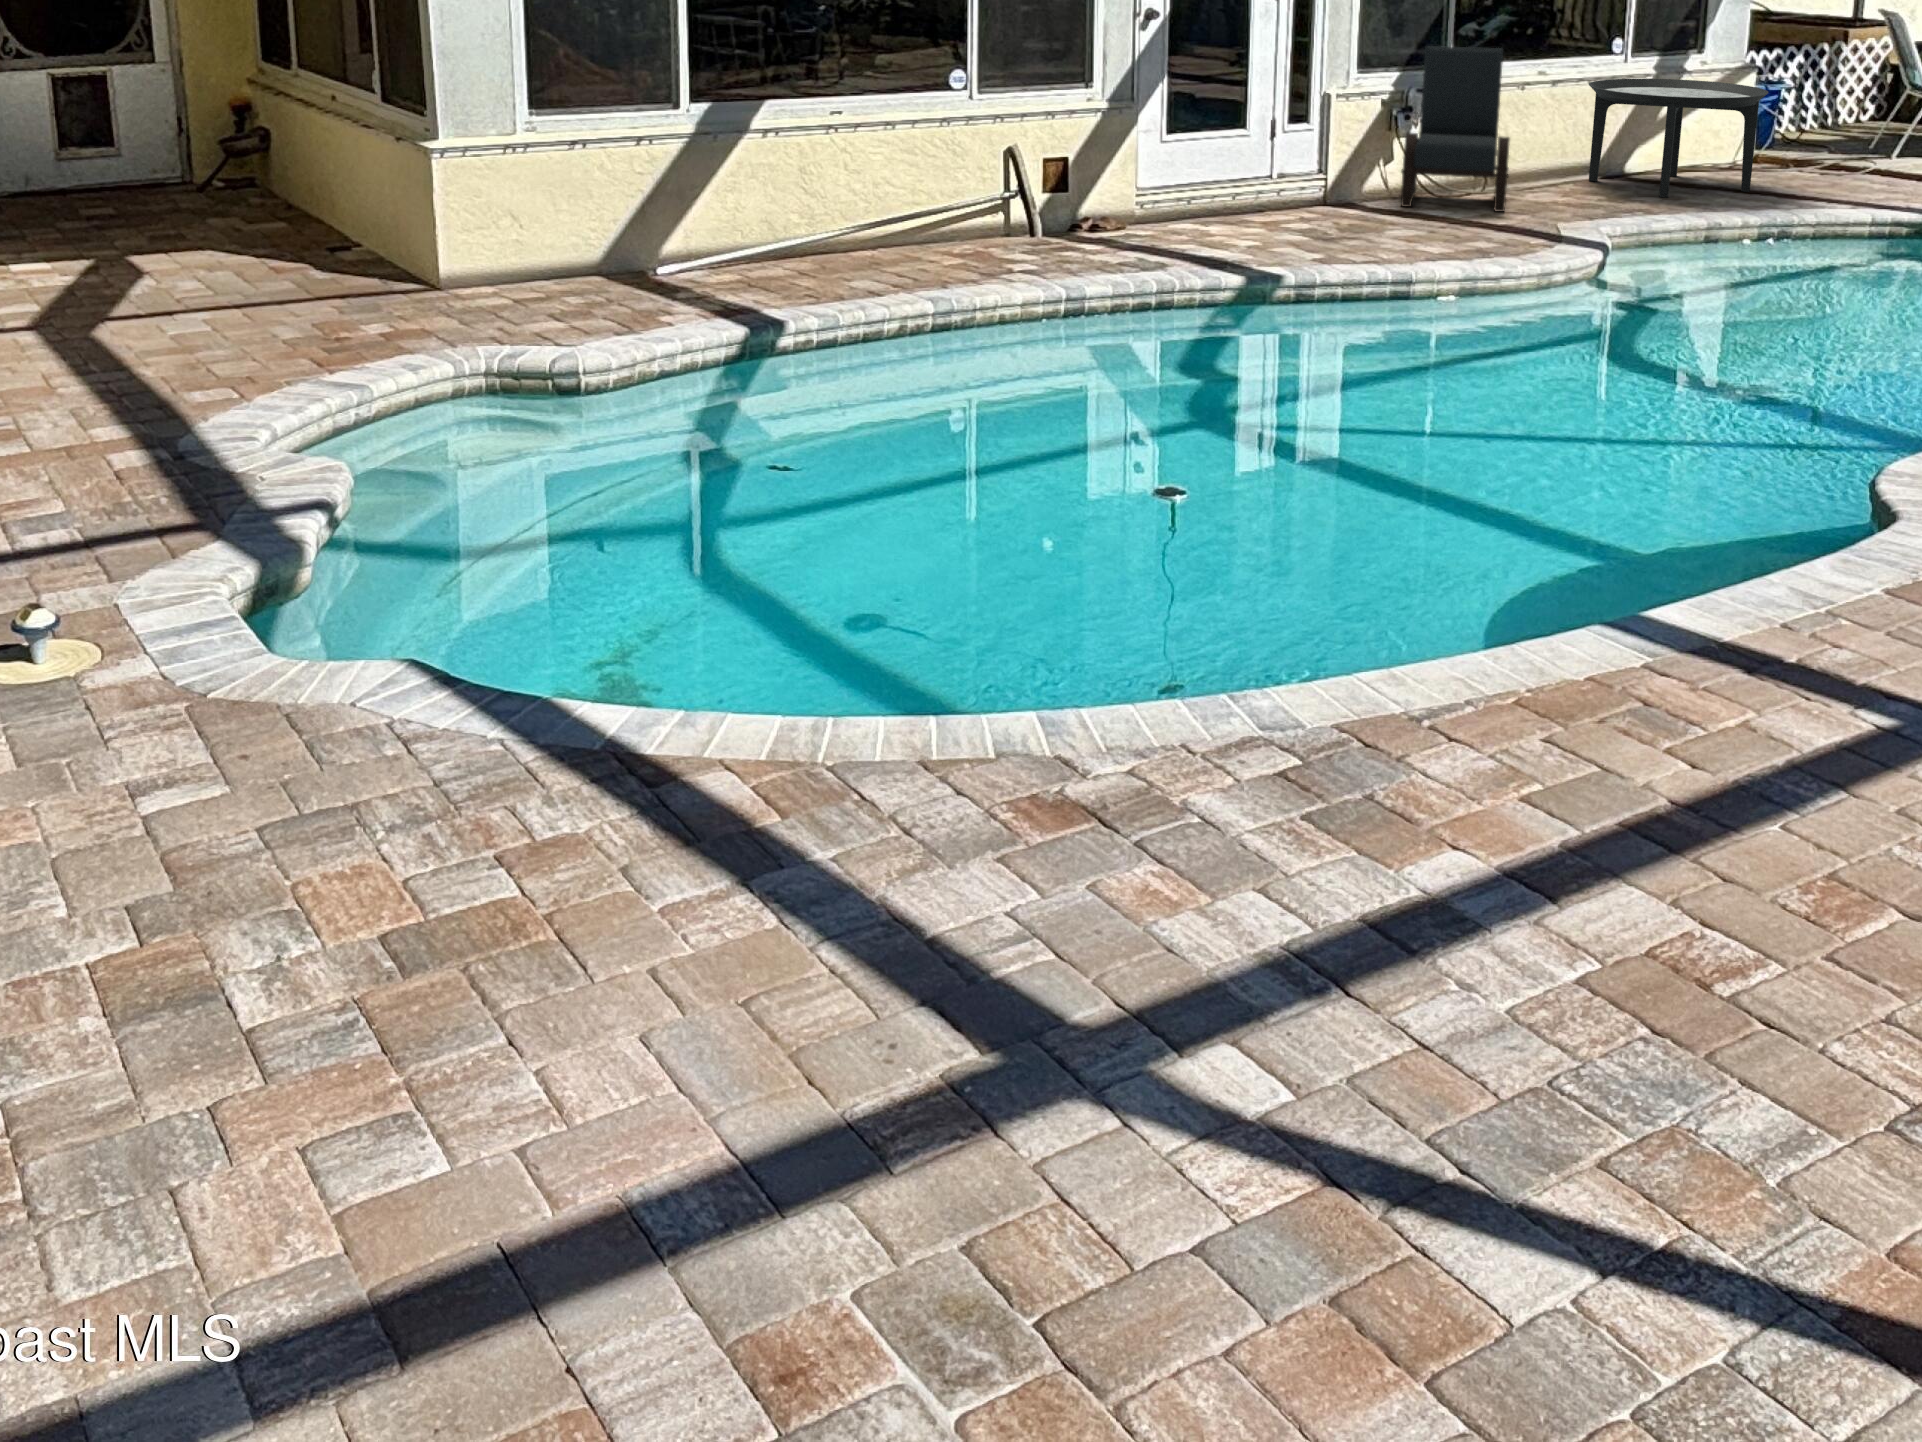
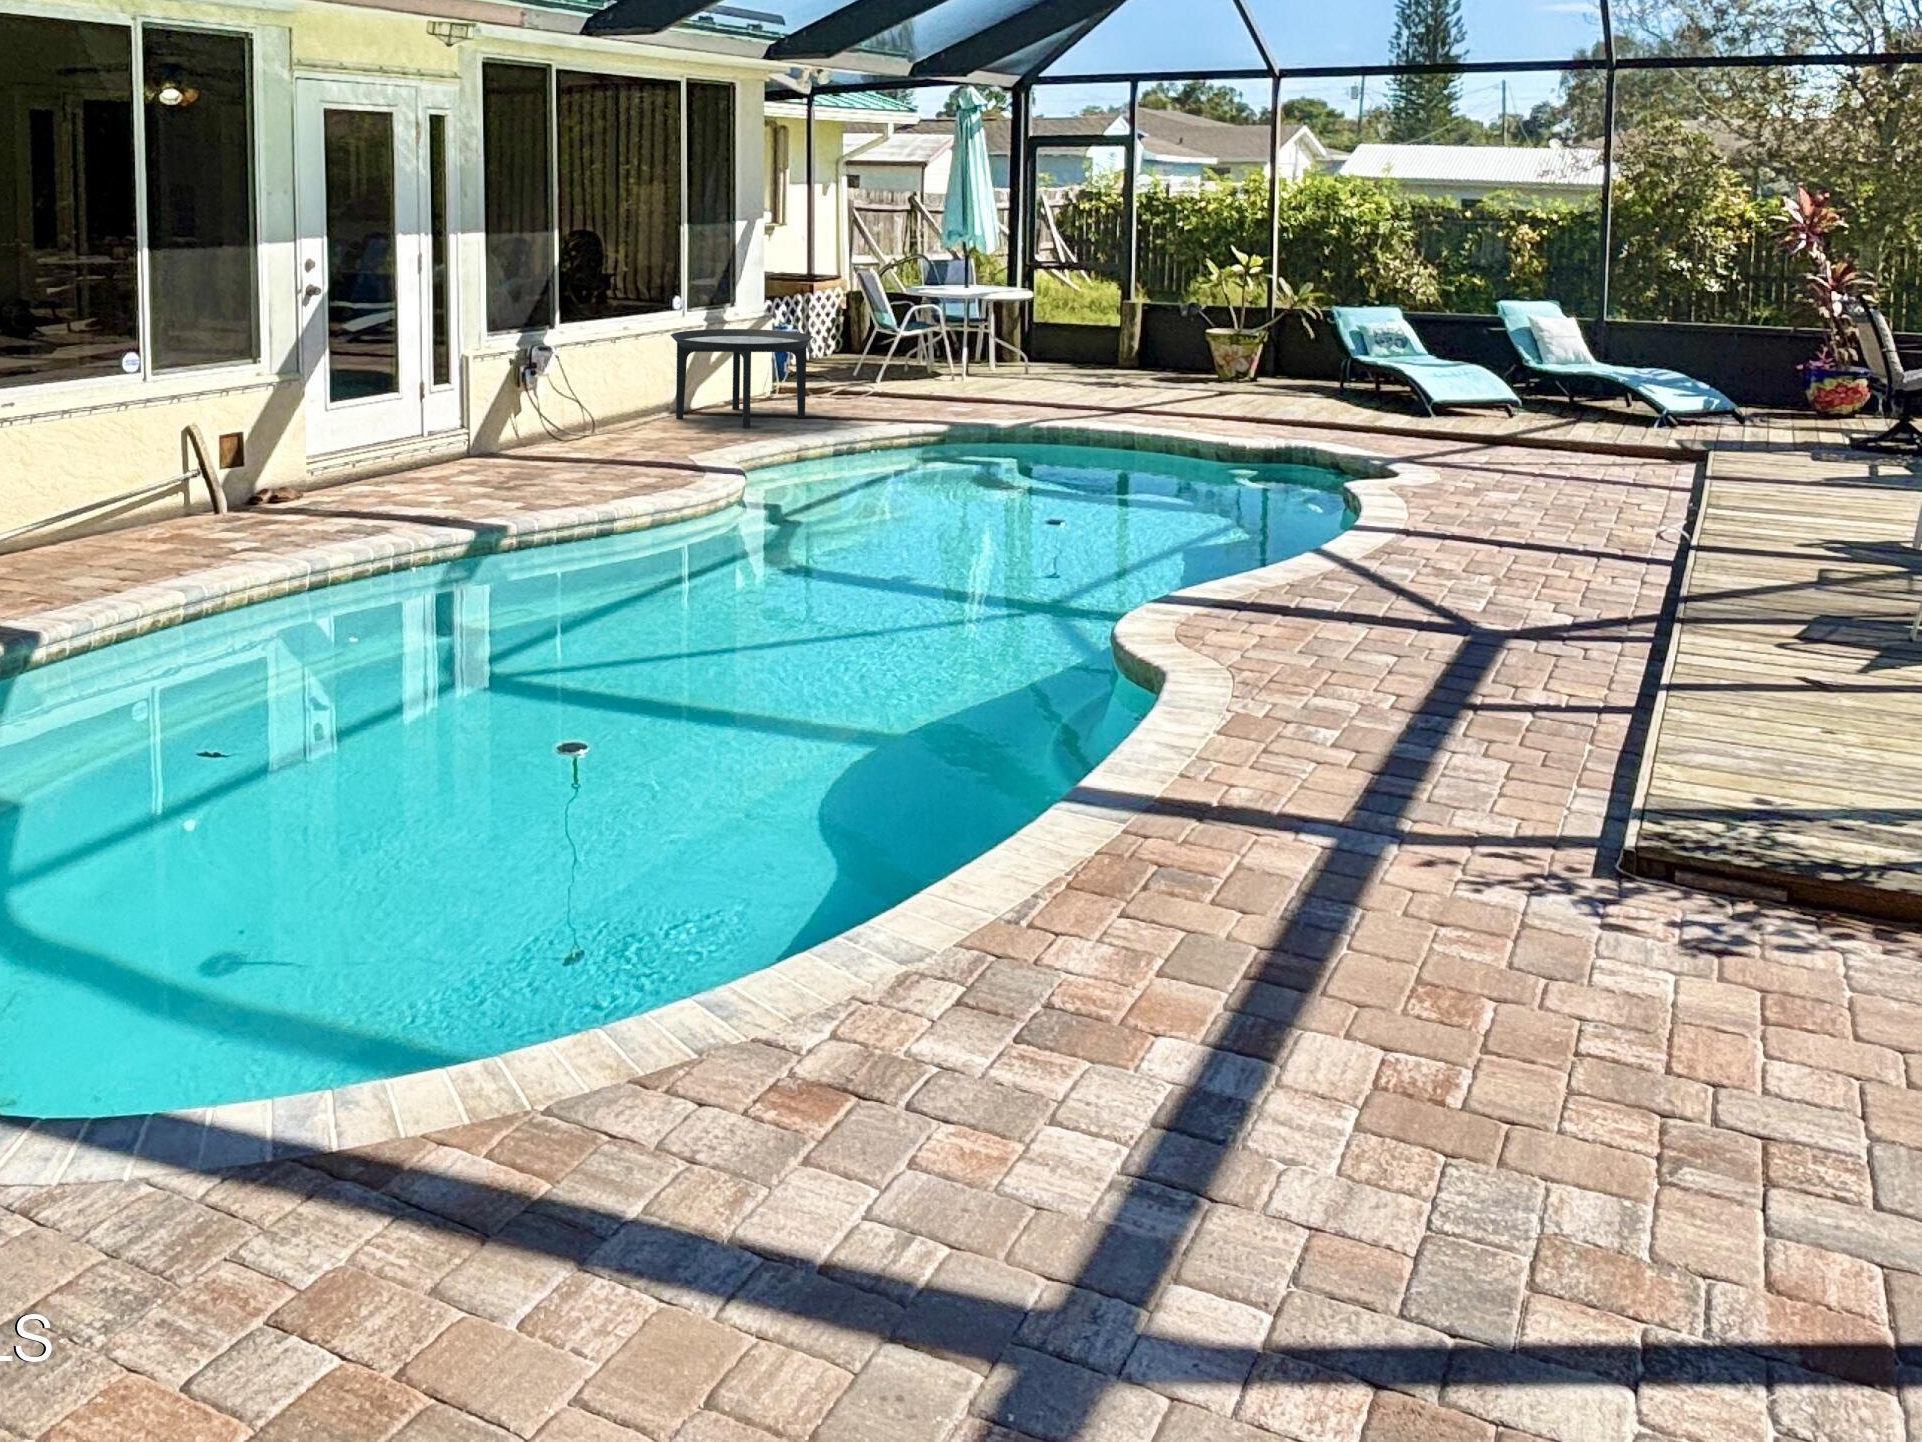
lounge chair: present [1401,46,1510,212] -> none [536,309,639,454]

